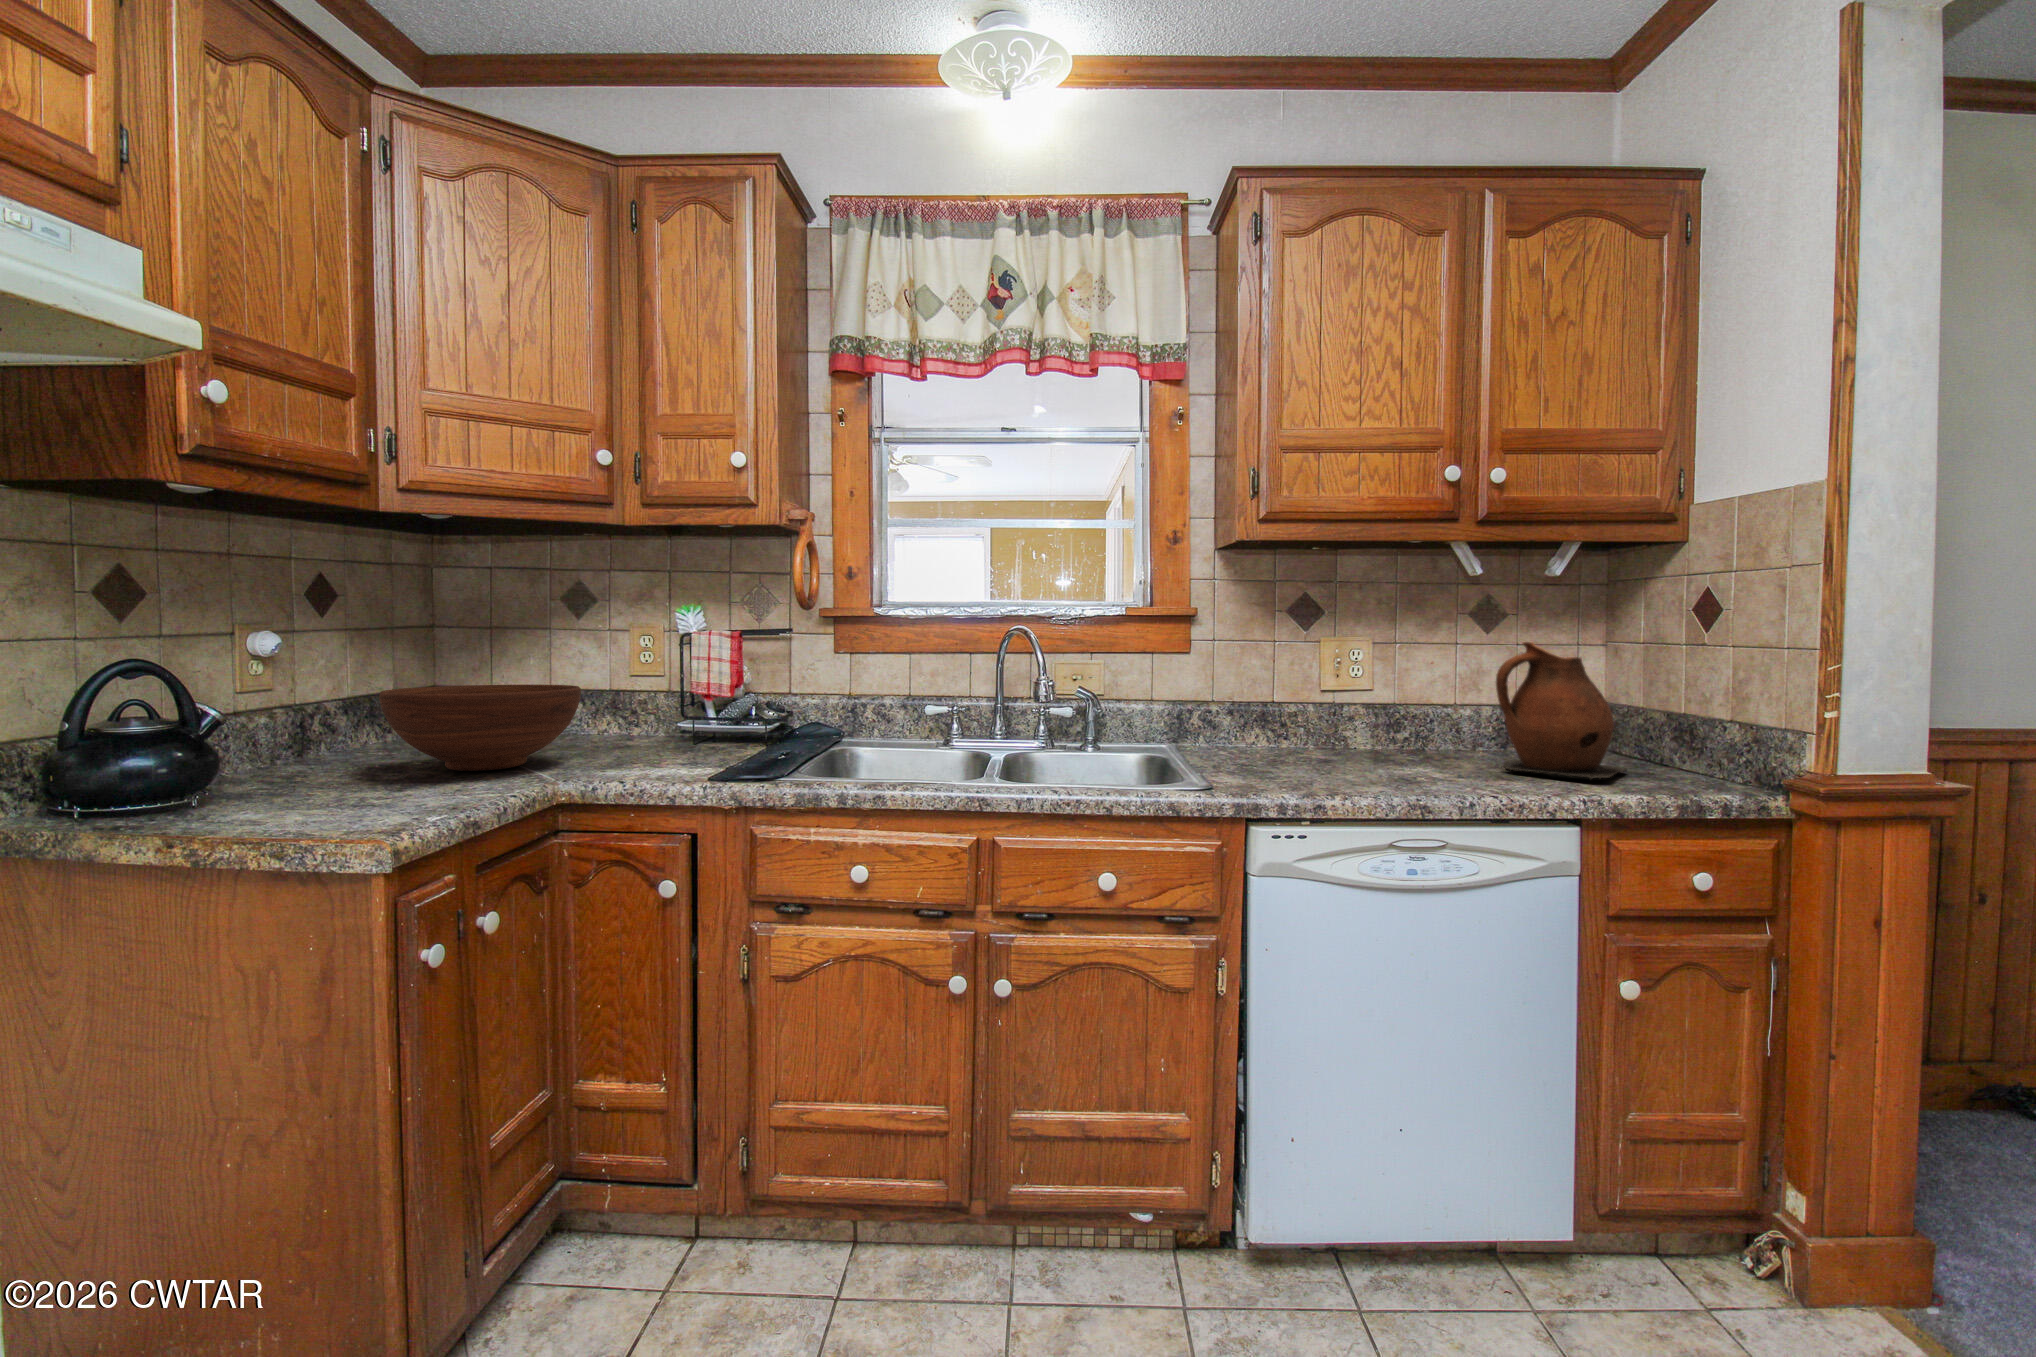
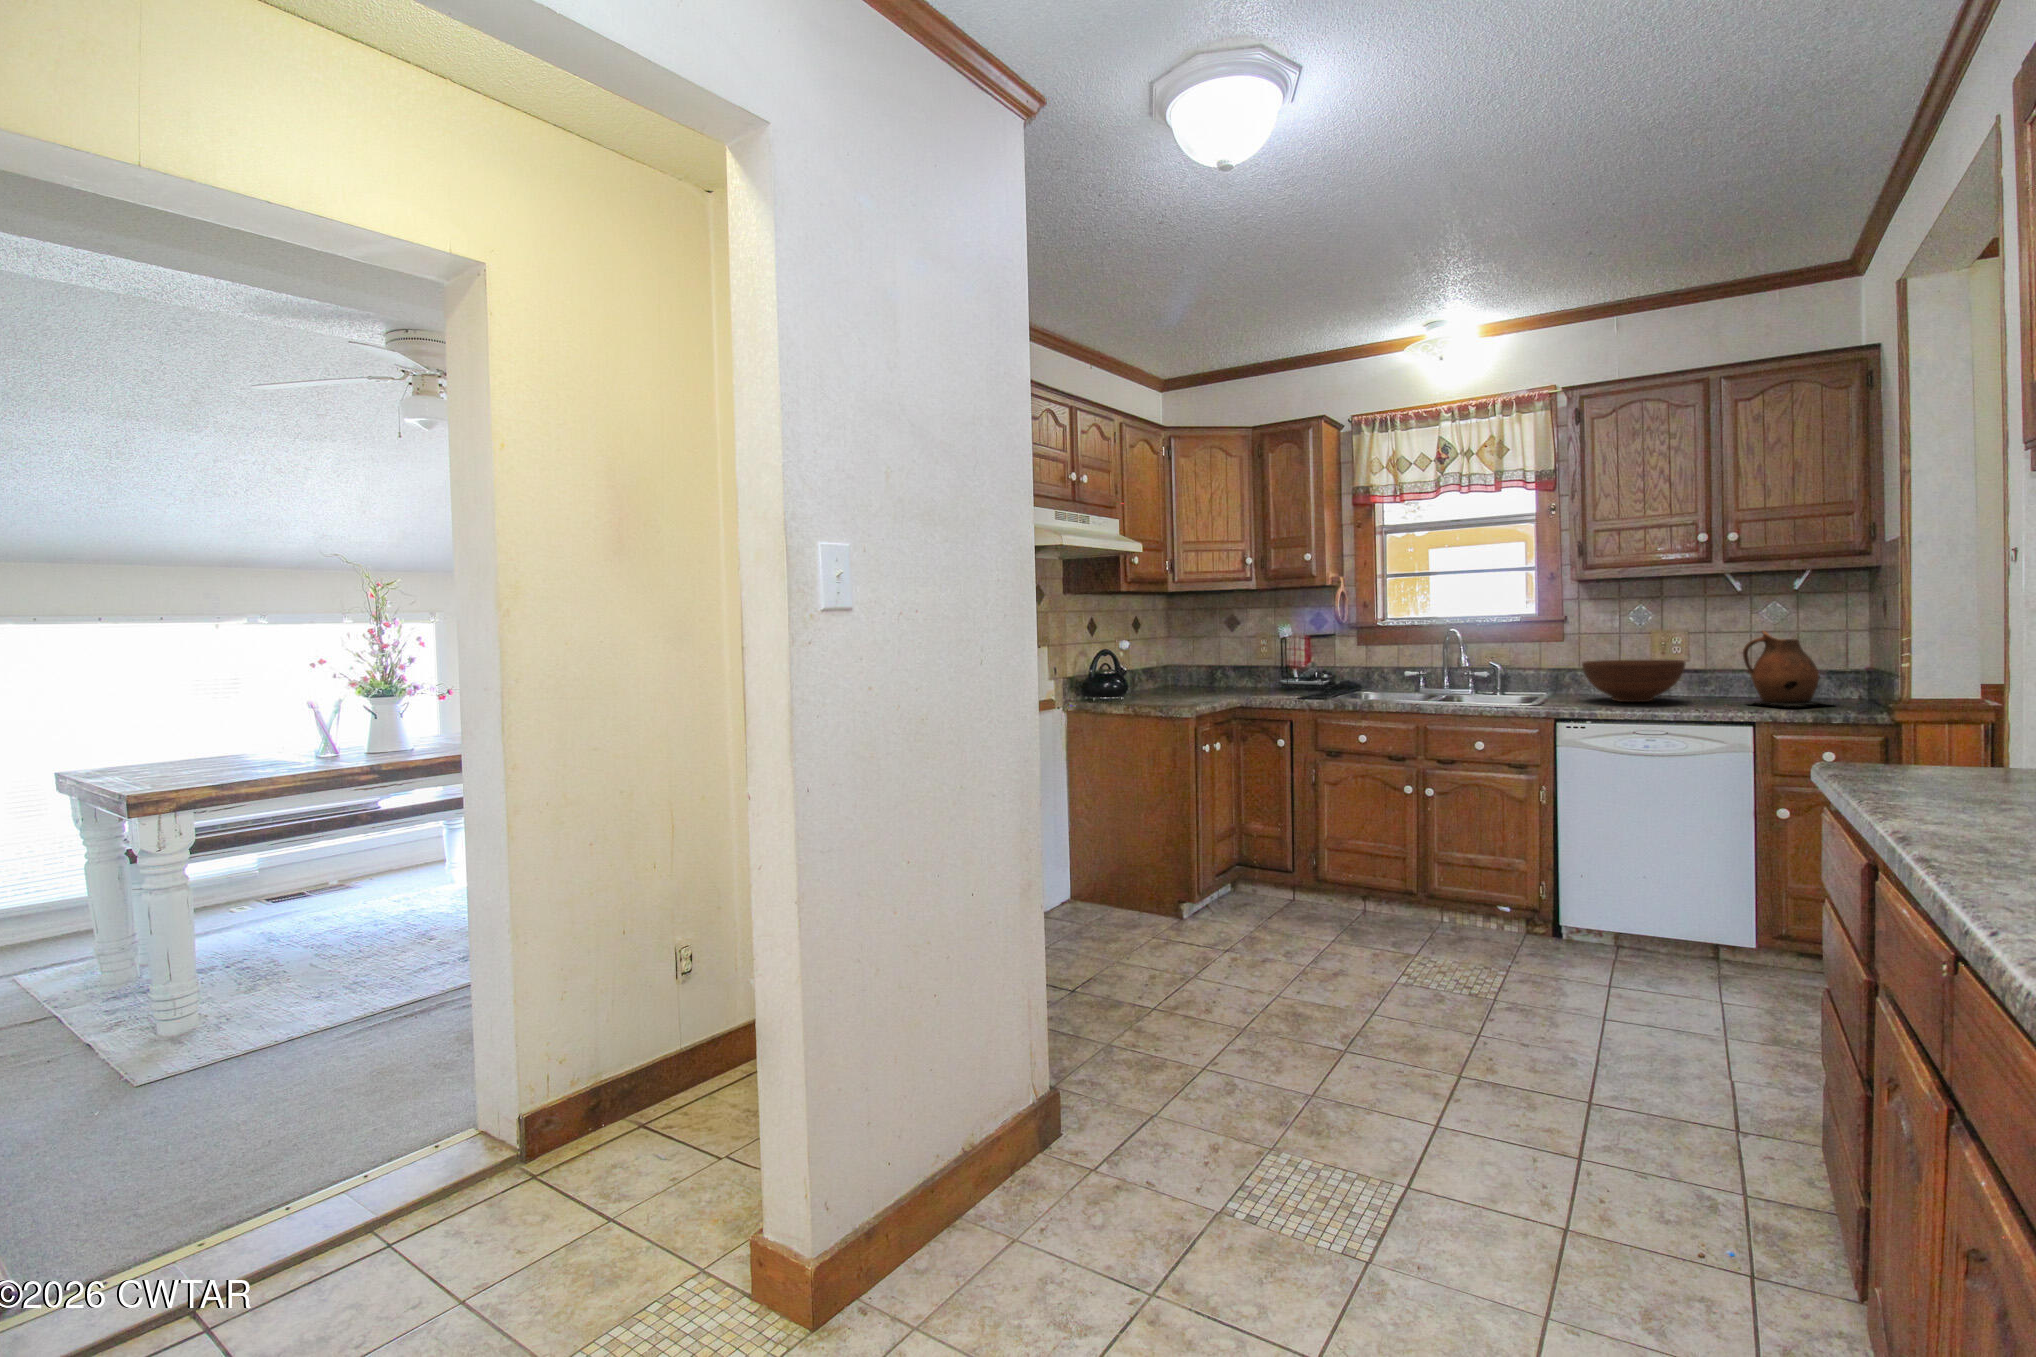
fruit bowl: present [379,684,581,771] -> present [1582,660,1685,702]

